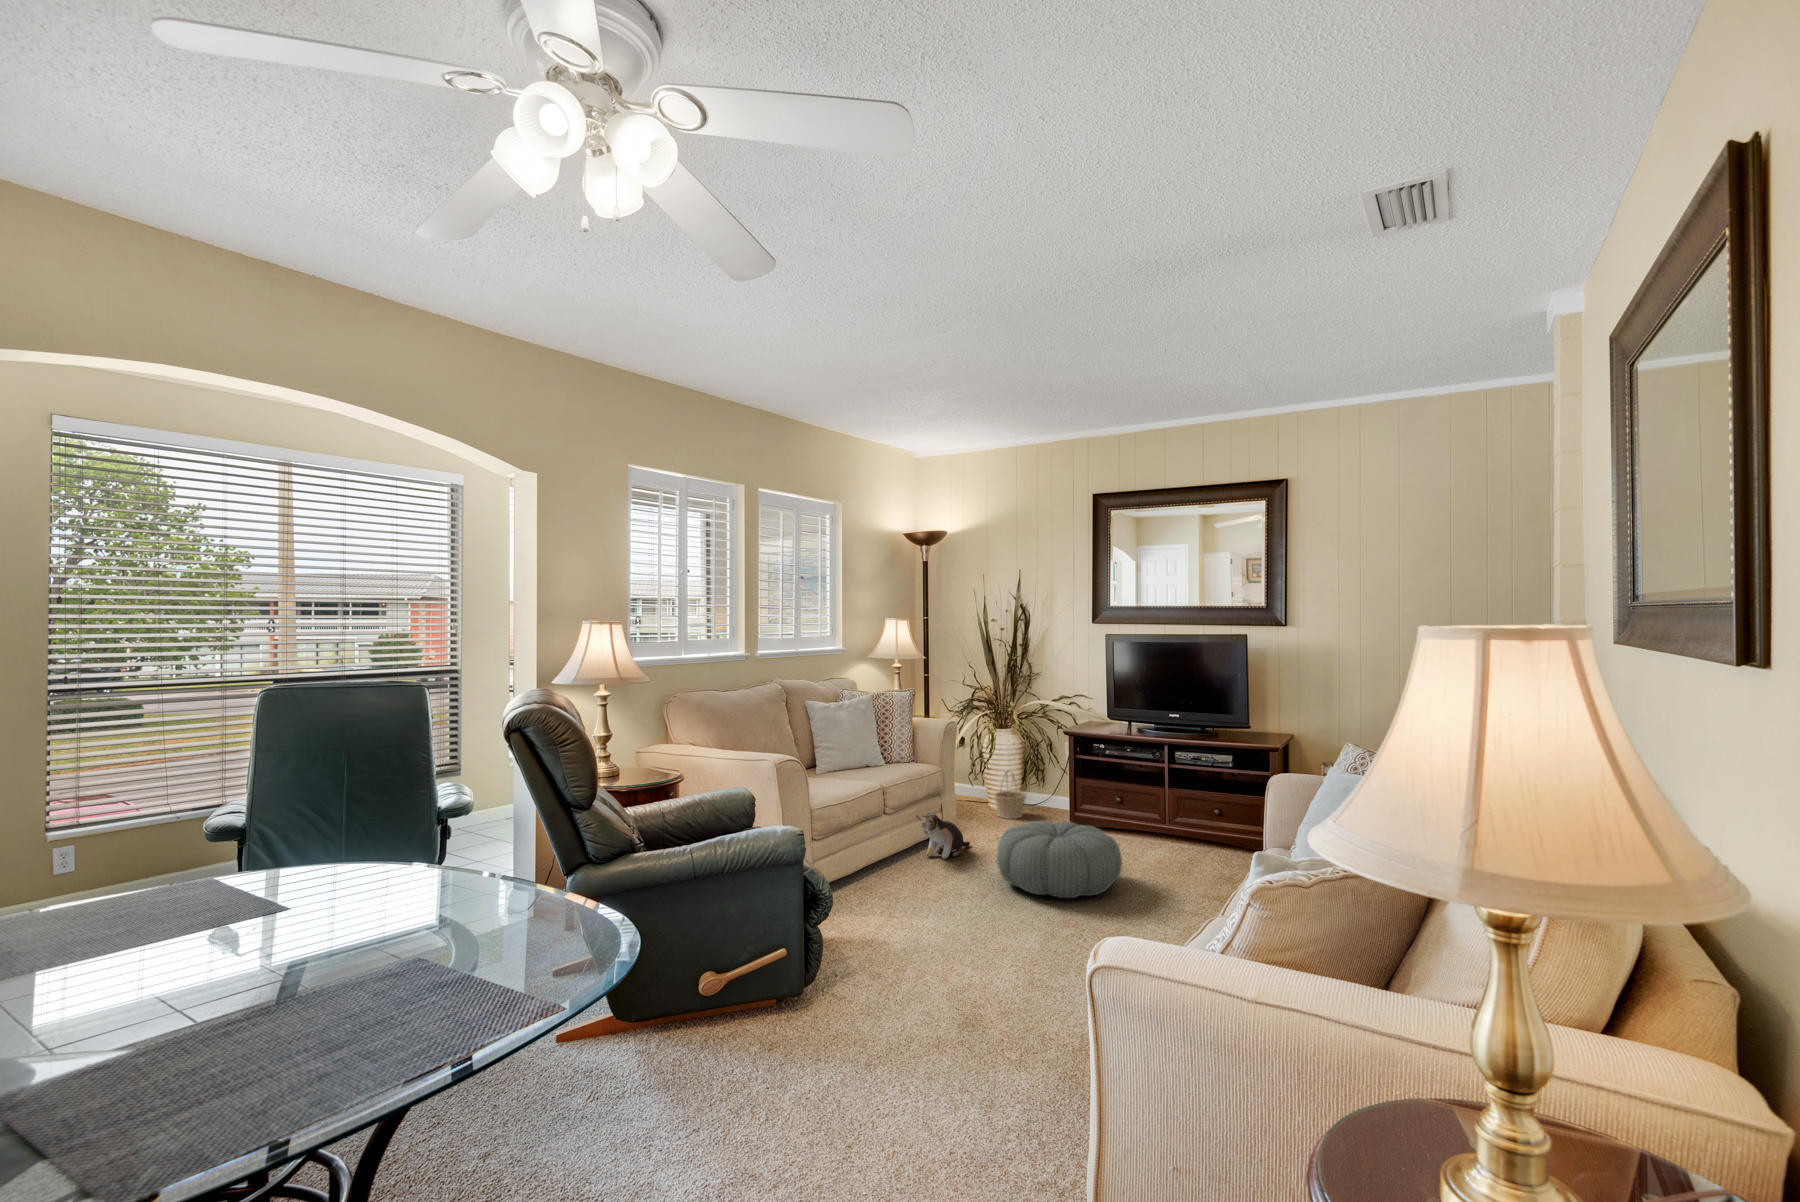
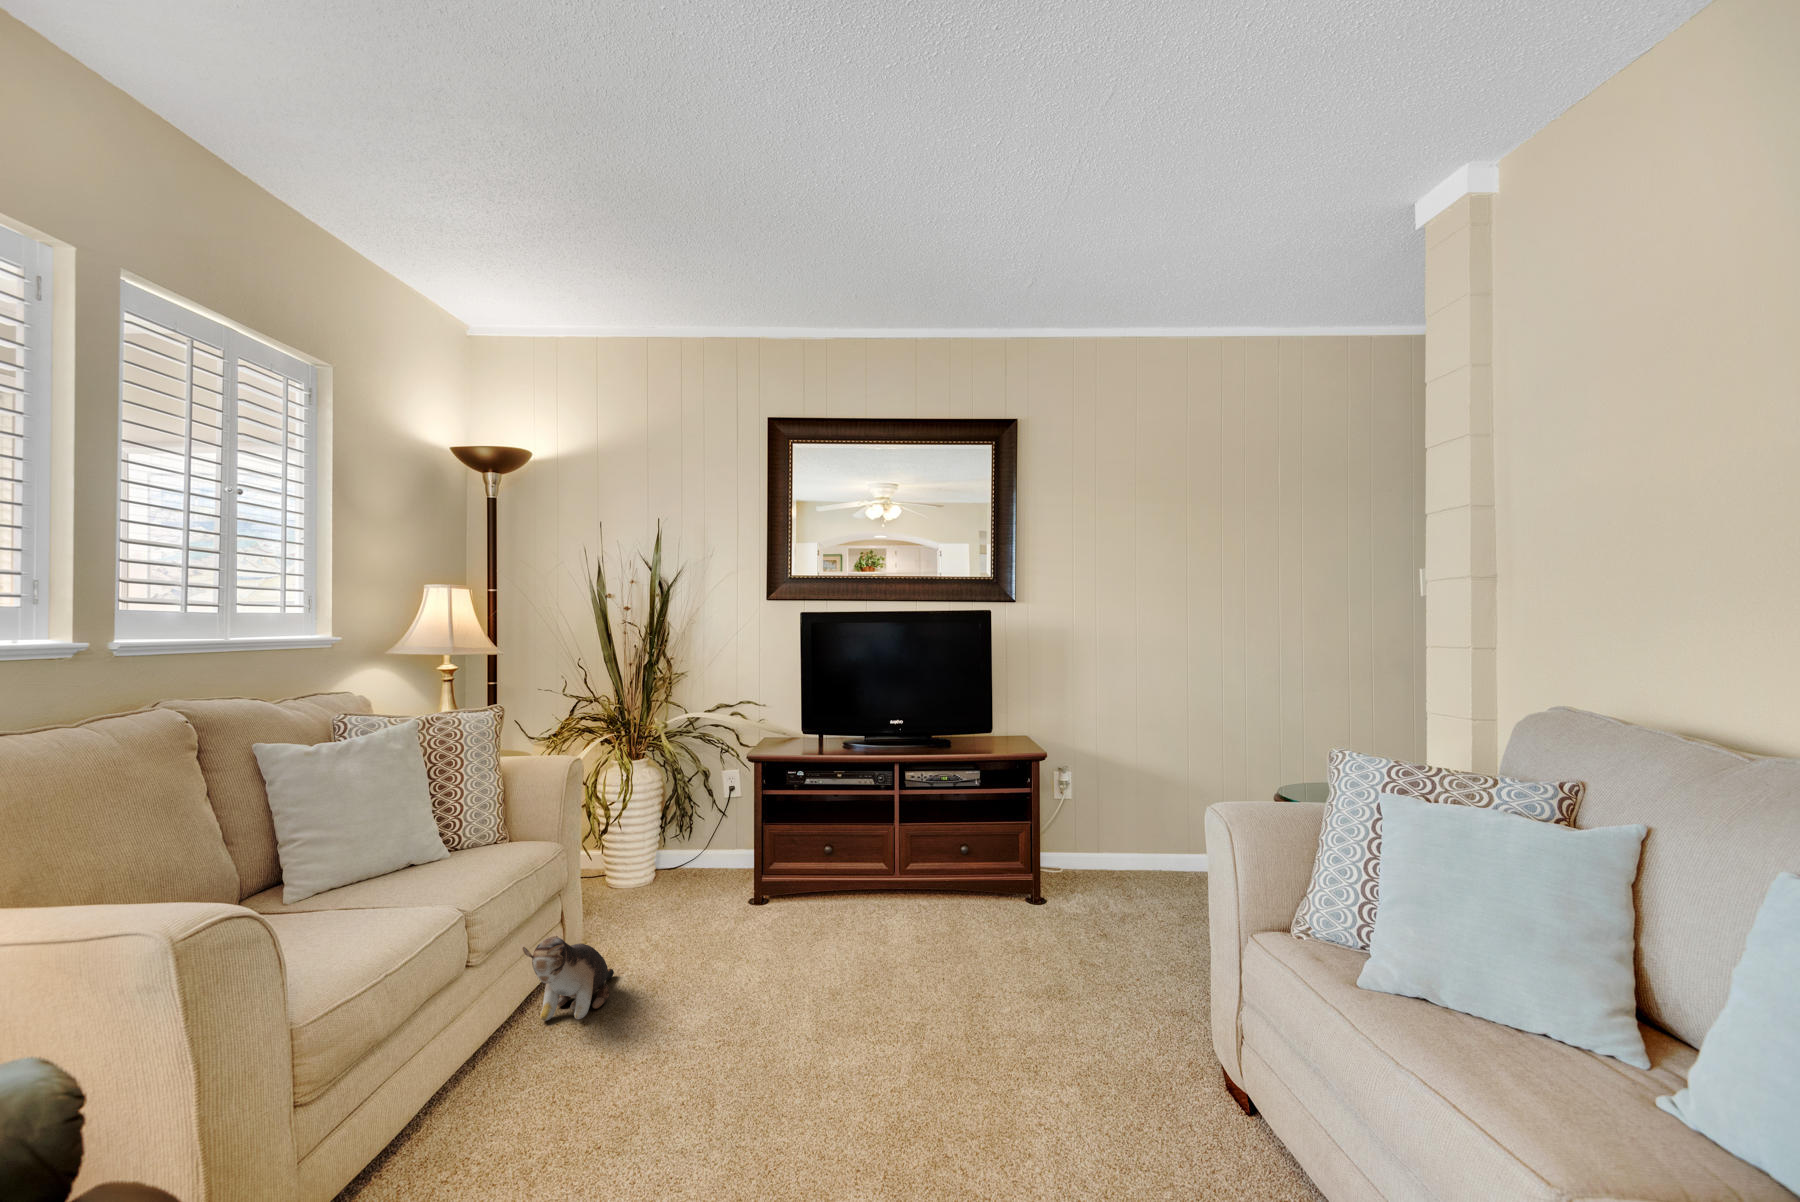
basket: present [994,769,1025,819] -> none [624,824,676,904]
pouf: present [997,821,1122,898] -> none [698,911,916,1068]

